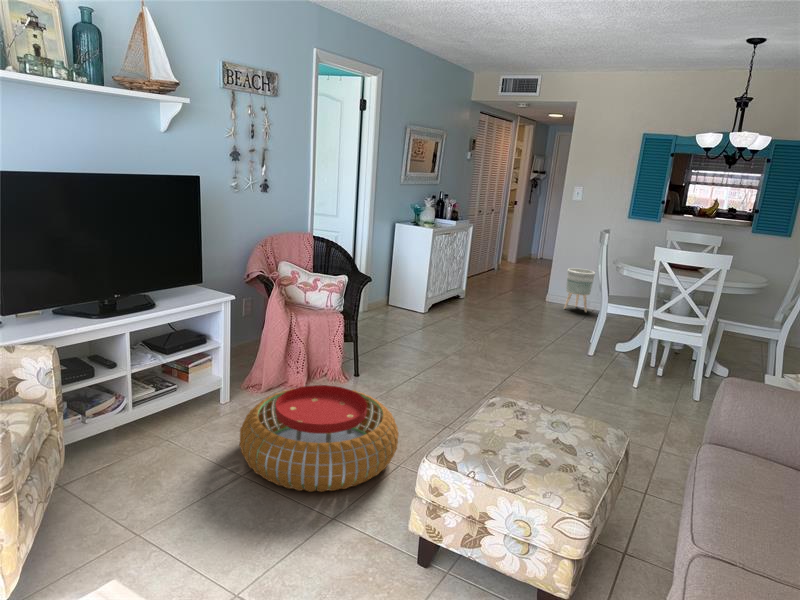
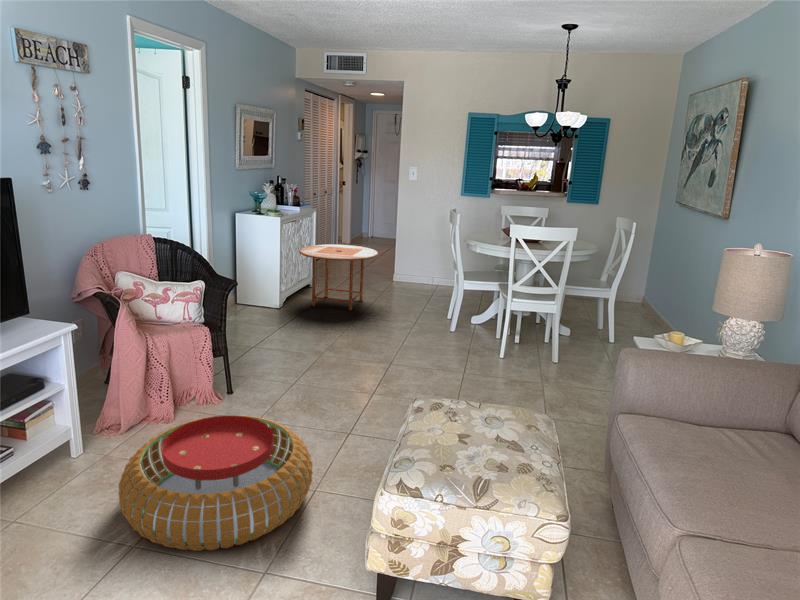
side table: none [449,258,526,322] -> present [299,245,378,310]
planter: present [564,268,595,312] -> none [412,247,438,289]

